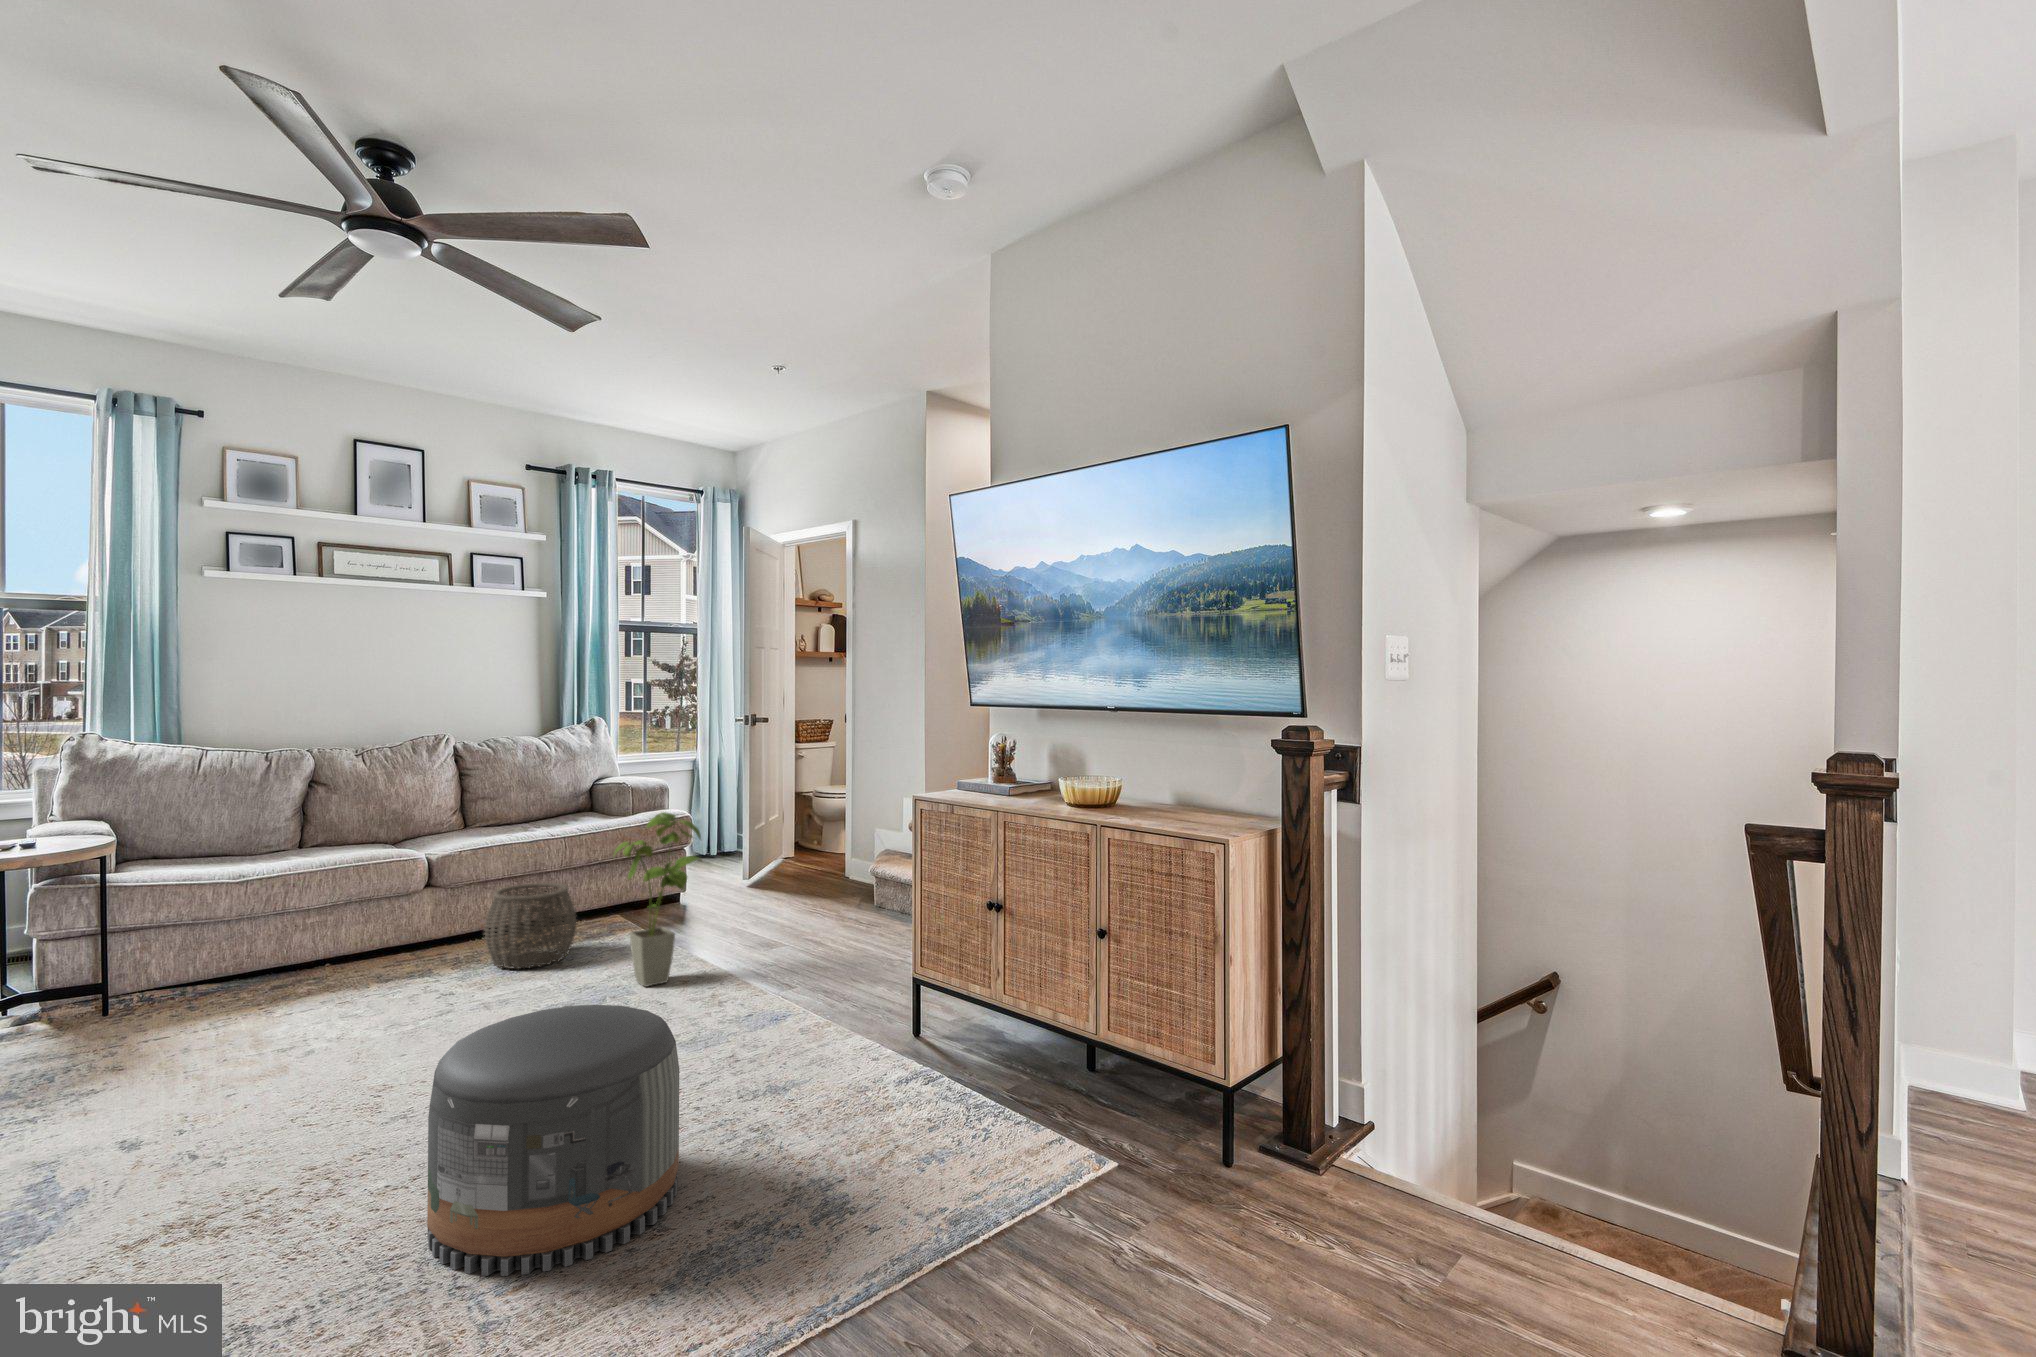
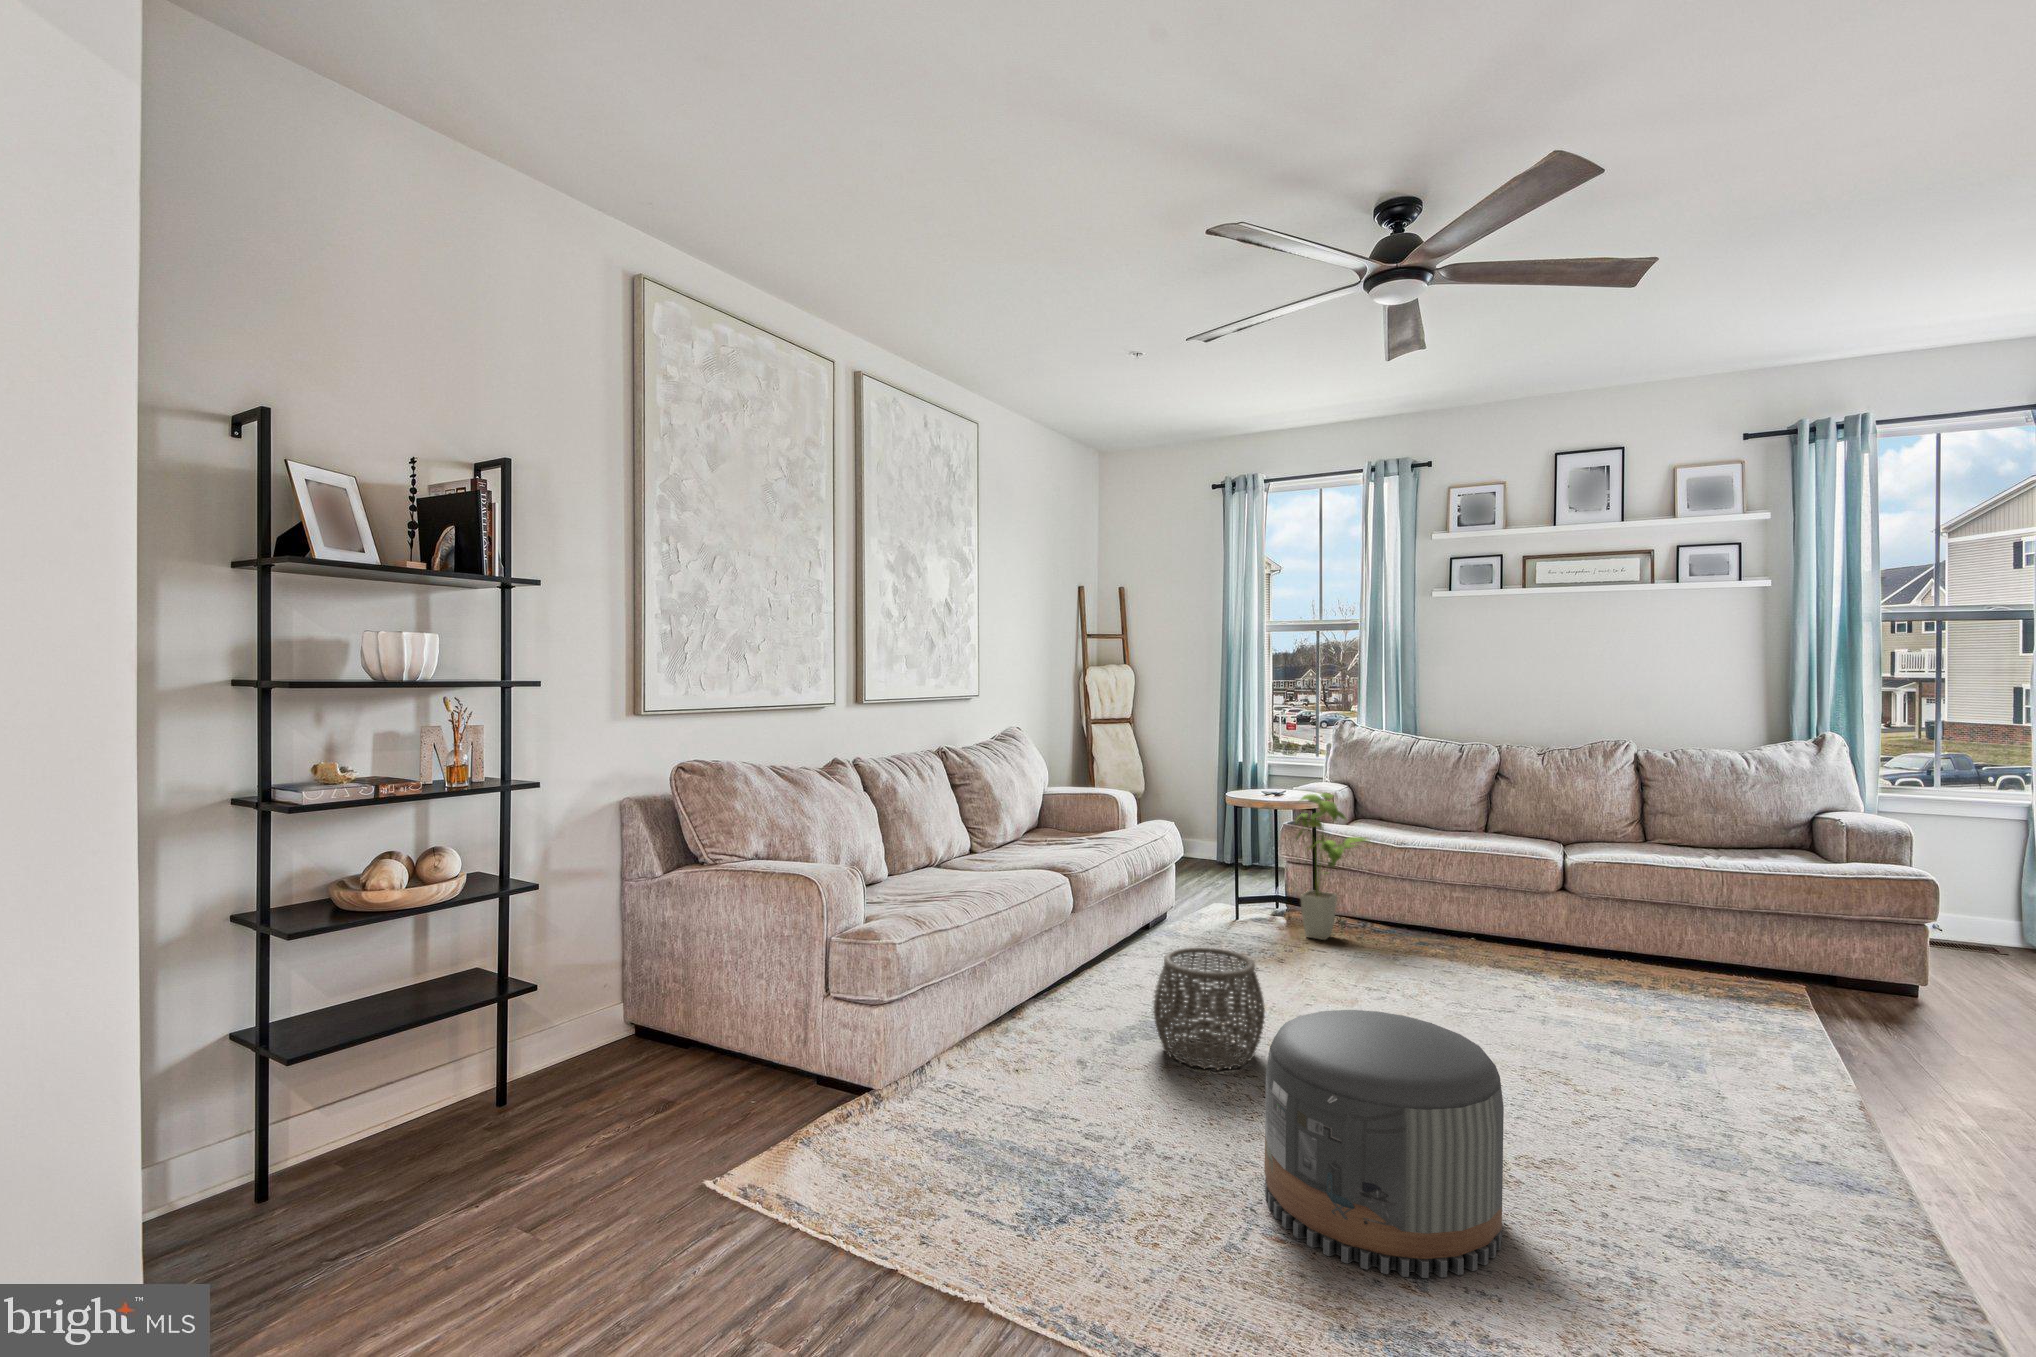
house plant: present [615,812,701,987] -> present [1295,793,1368,940]
woven basket: present [484,883,577,969] -> present [1153,947,1265,1070]

